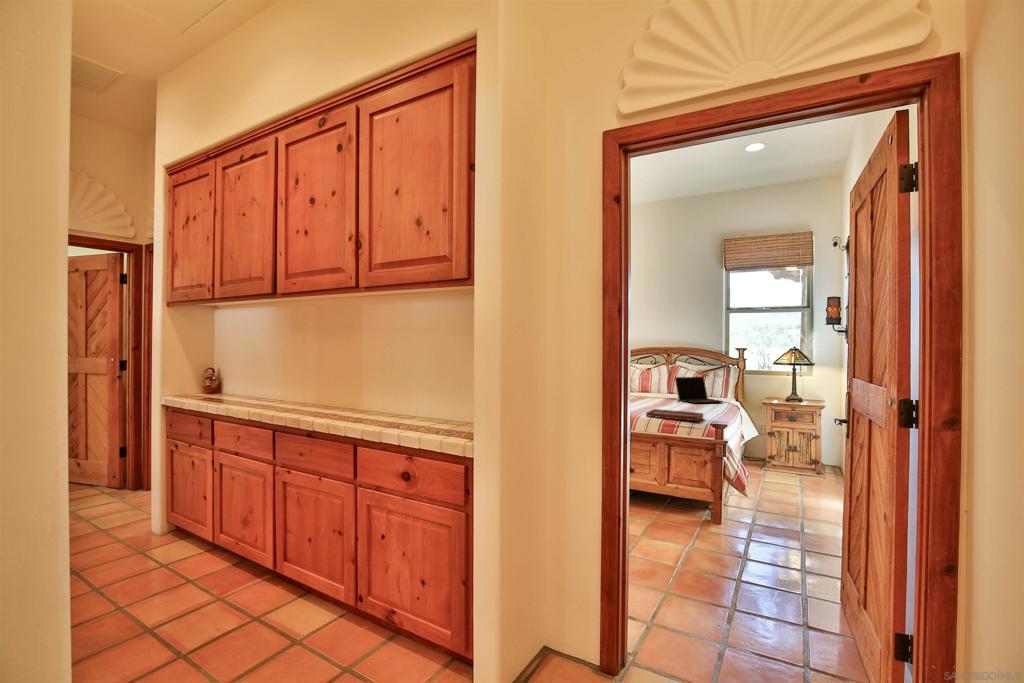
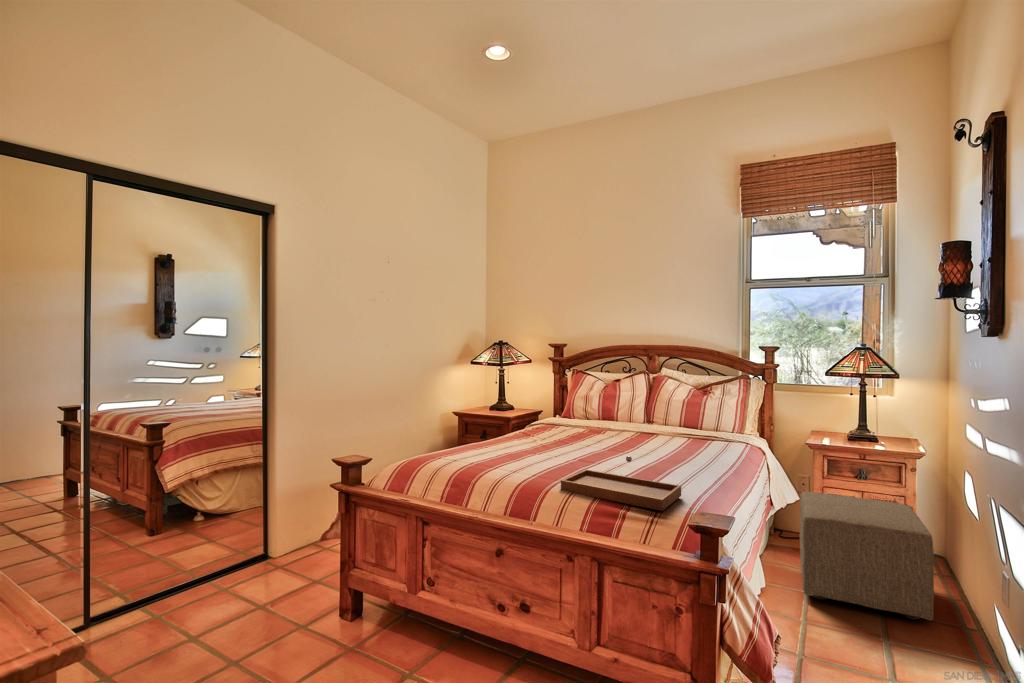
laptop: present [675,377,723,403] -> none [649,397,735,448]
ottoman: none [759,429,825,488] -> present [800,491,934,620]

